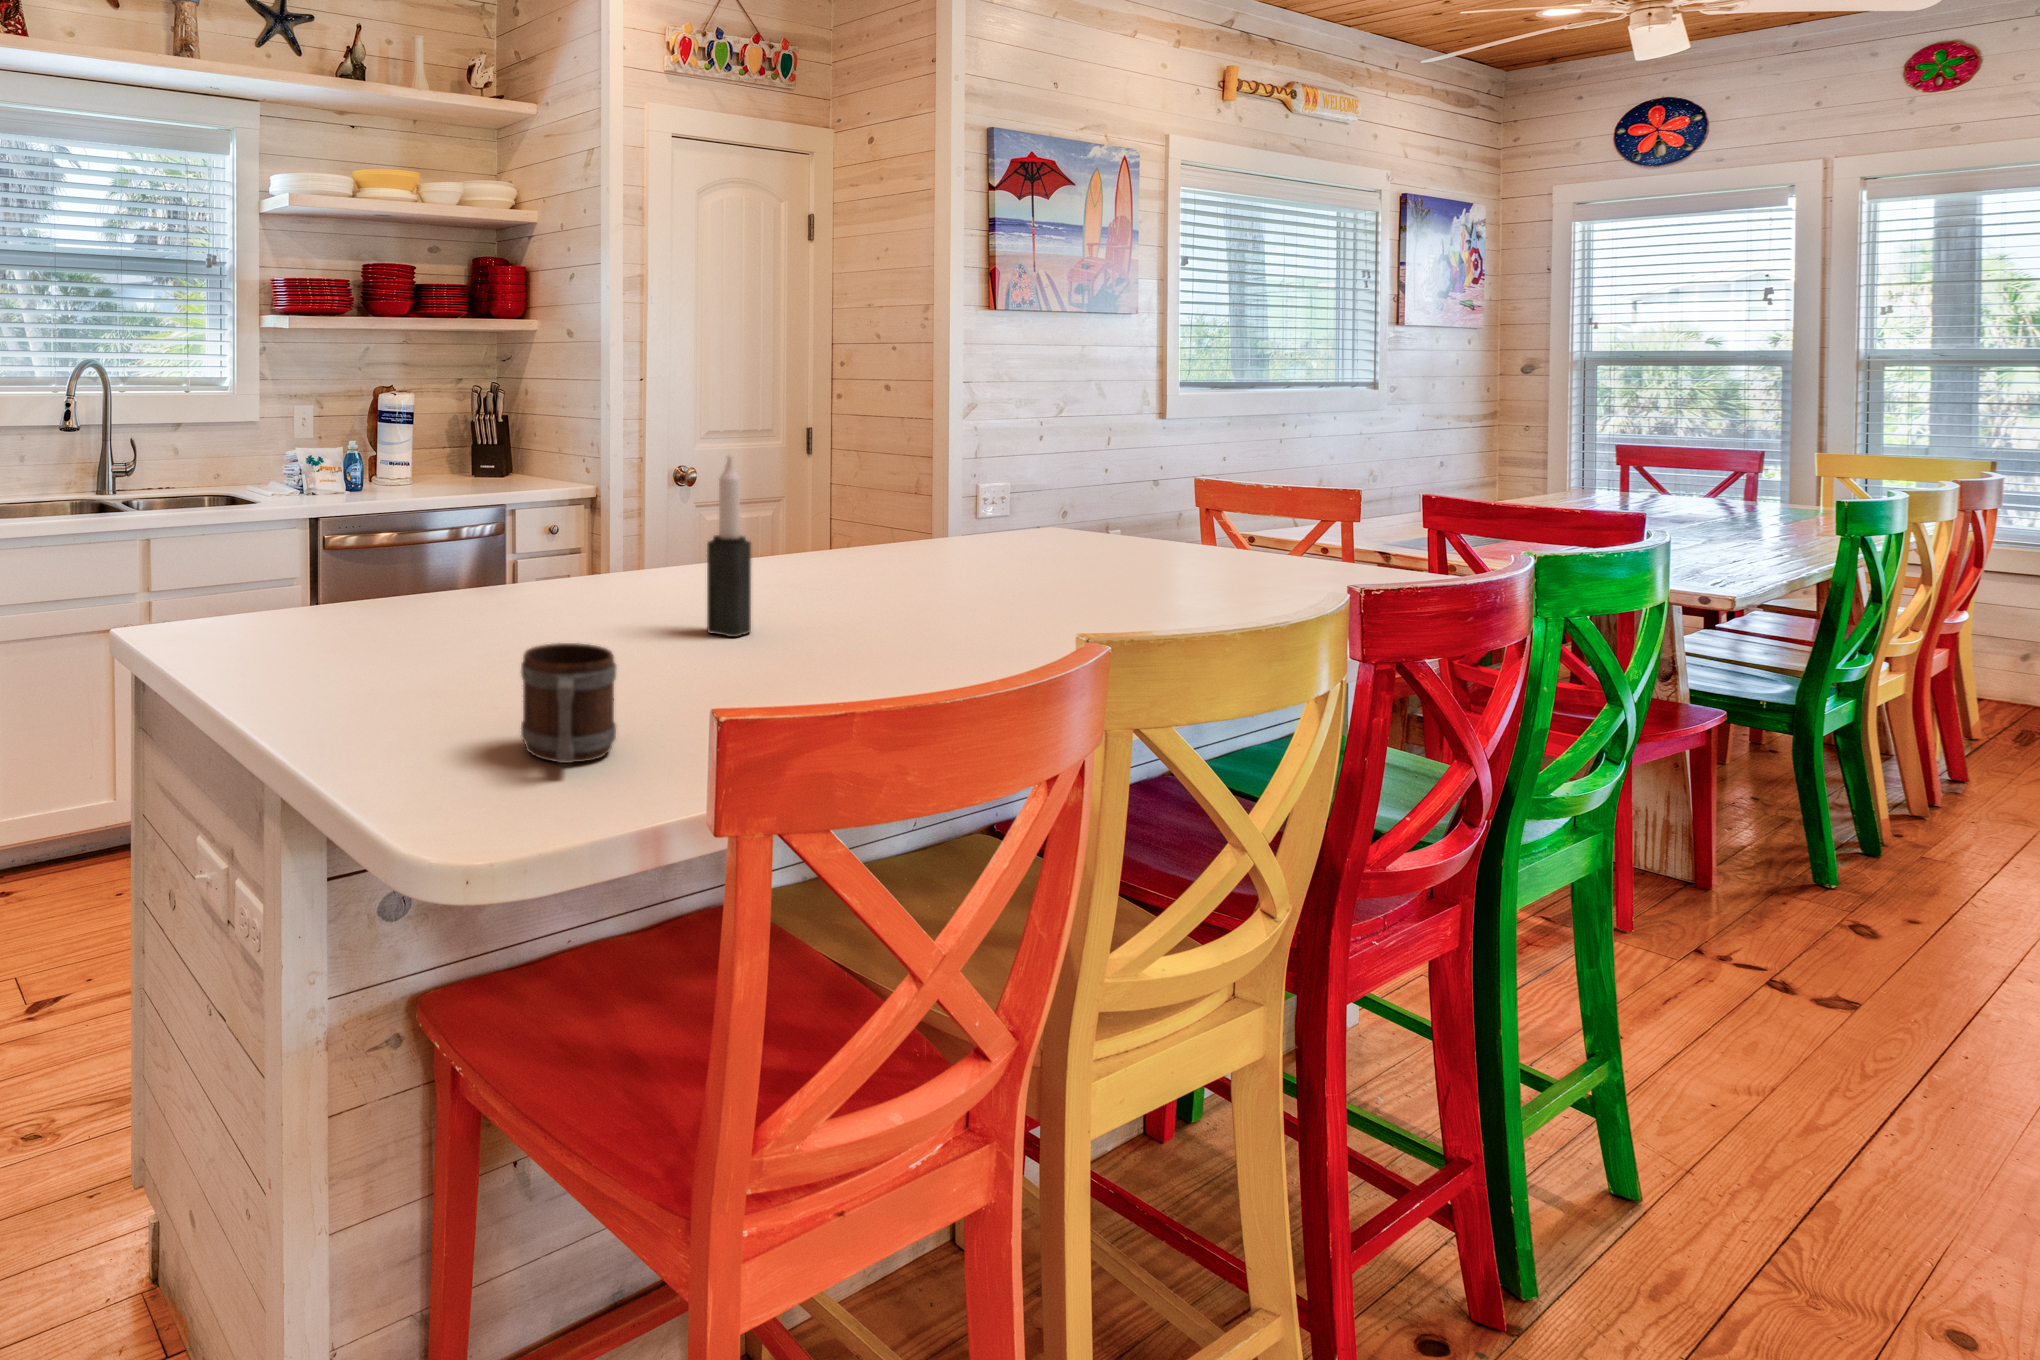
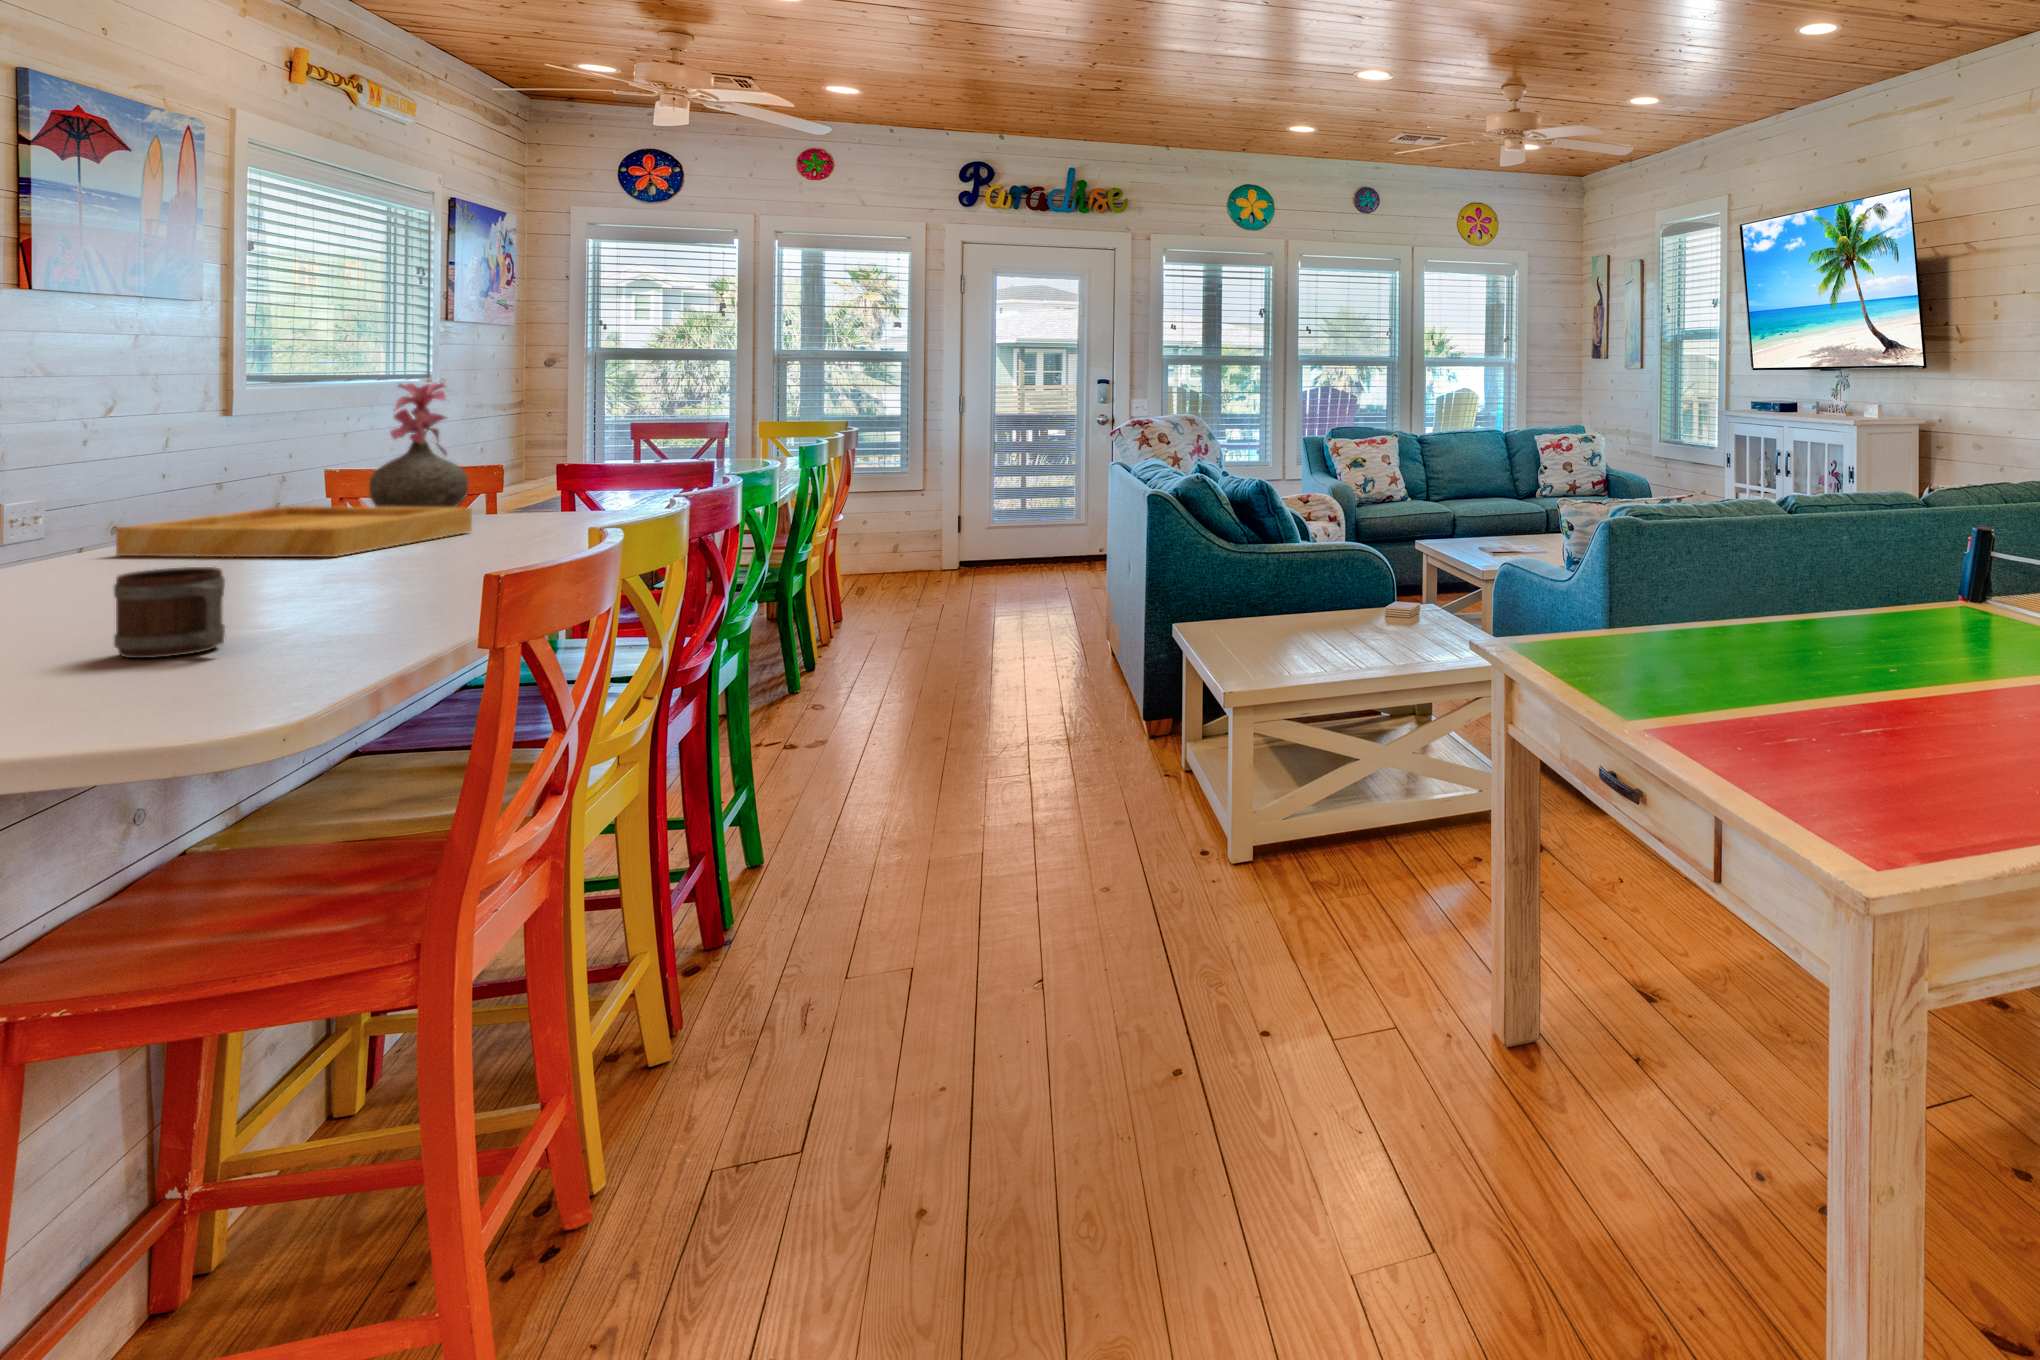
vase: none [1104,407,1209,577] -> present [369,383,469,508]
candle: present [707,455,751,637] -> none [68,426,124,597]
tray: none [847,543,1168,622] -> present [116,506,472,557]

